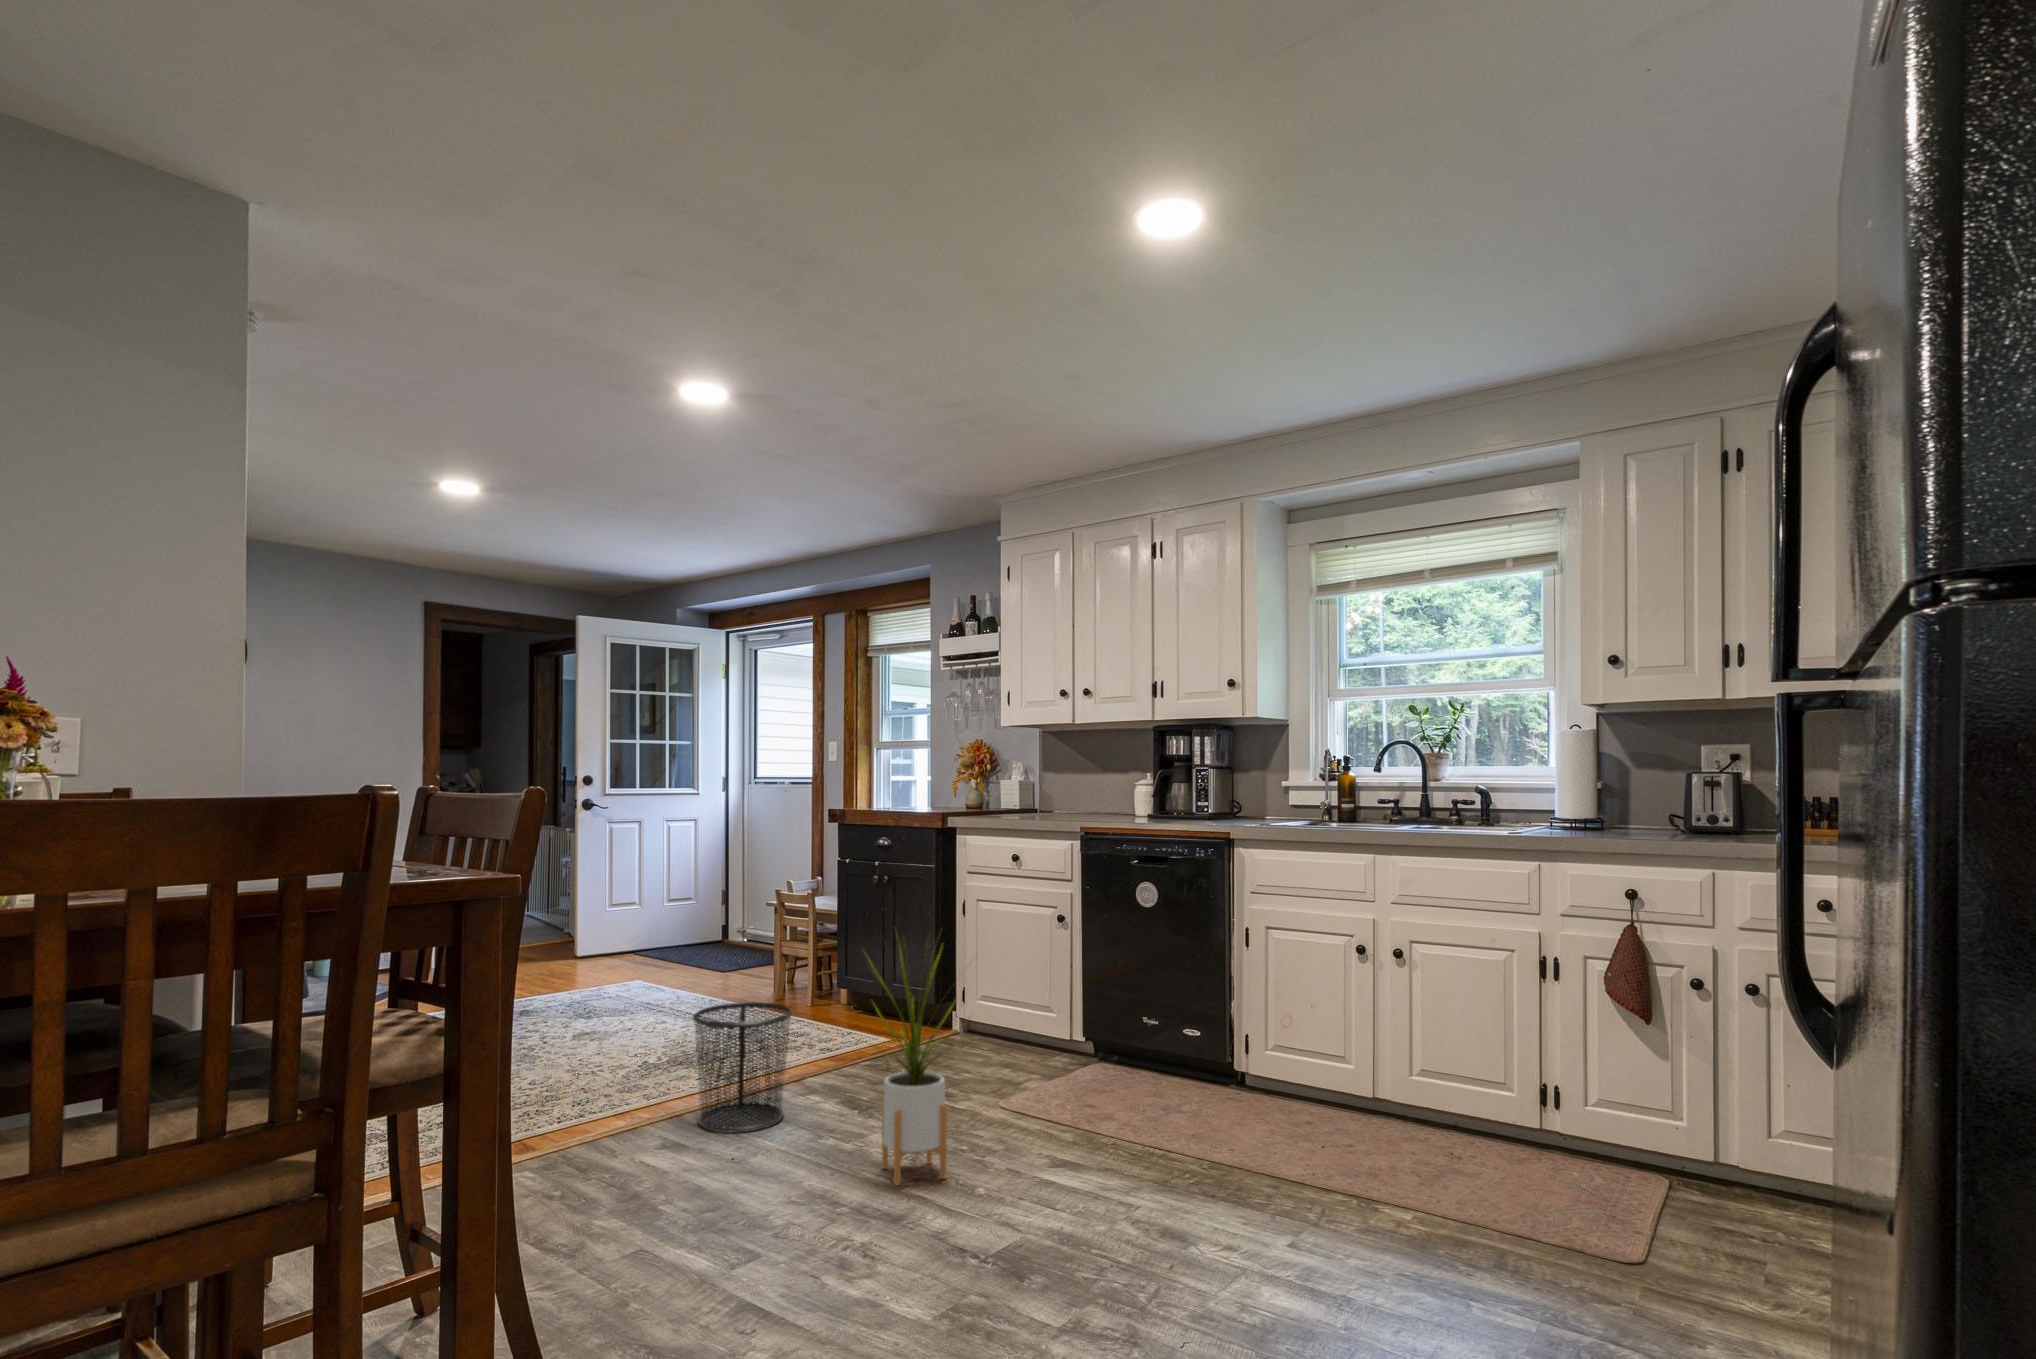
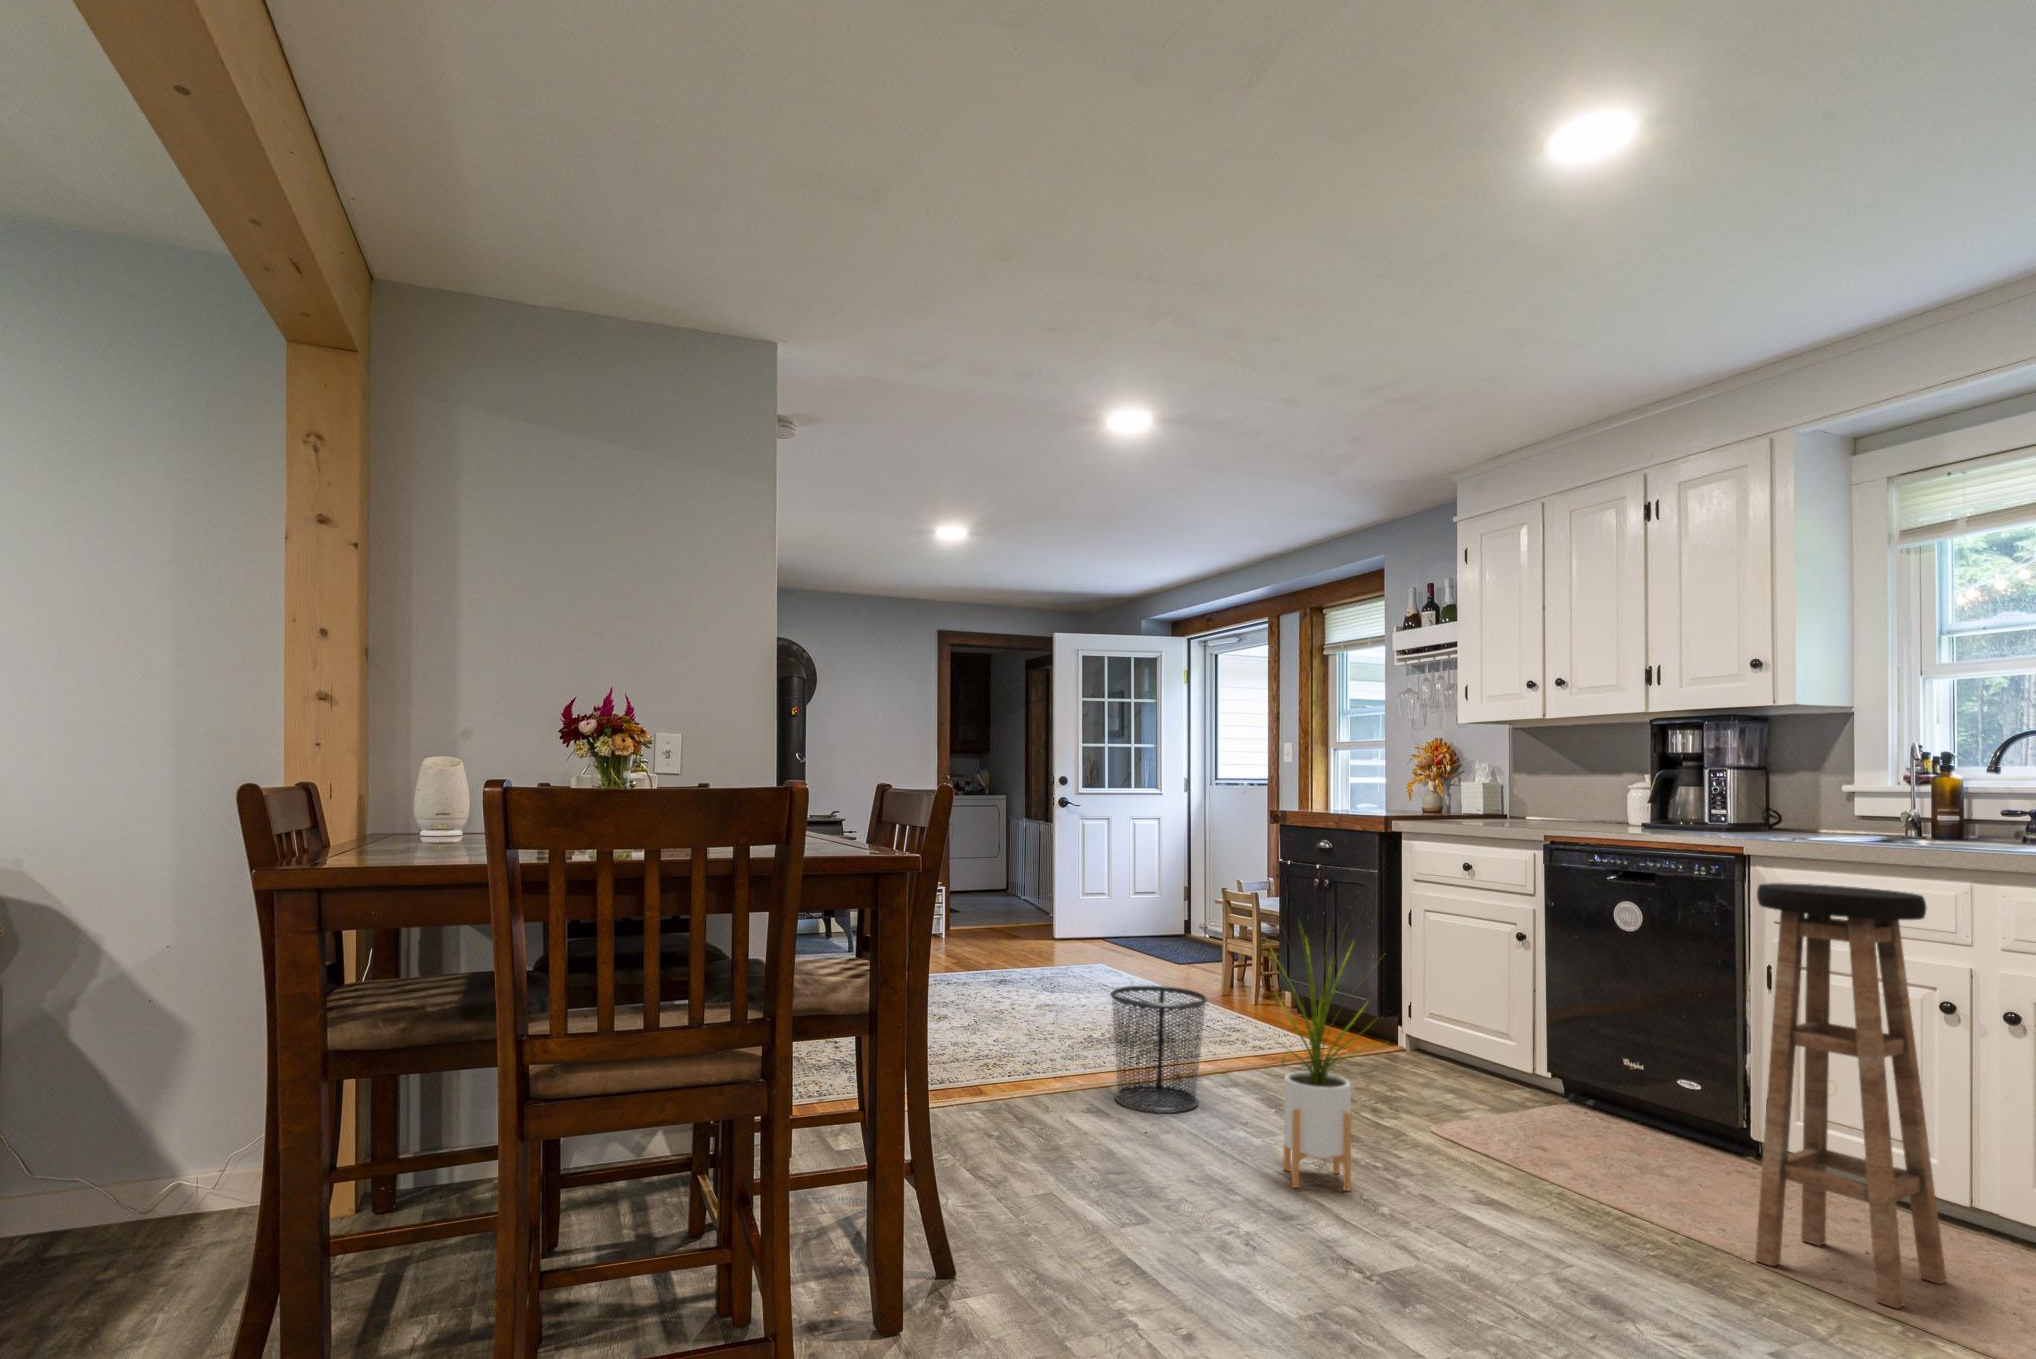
bar stool: none [1264,866,1385,1194] -> present [1755,883,1946,1308]

